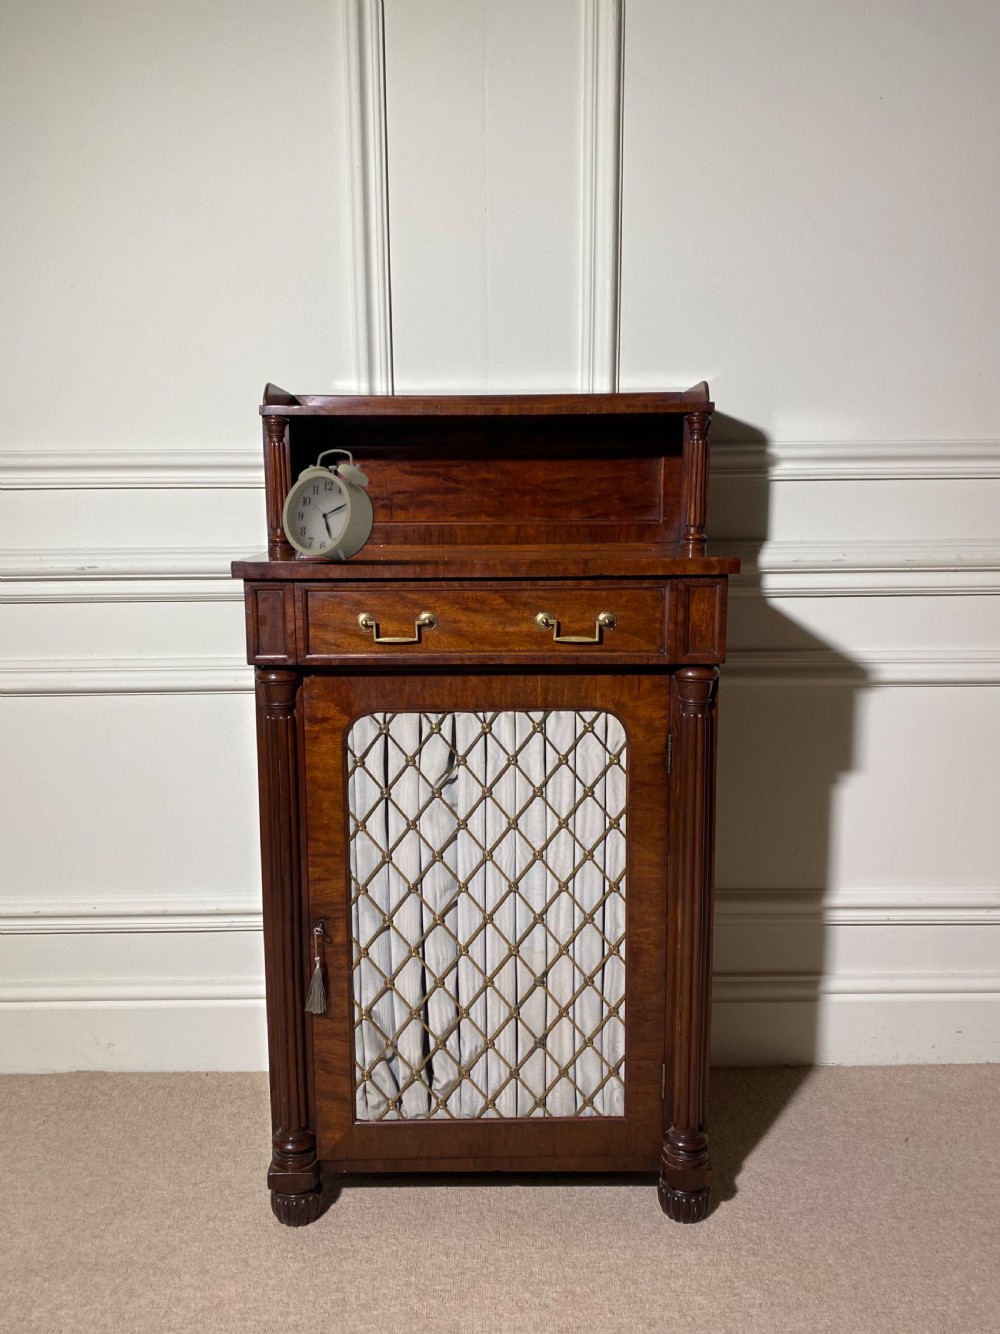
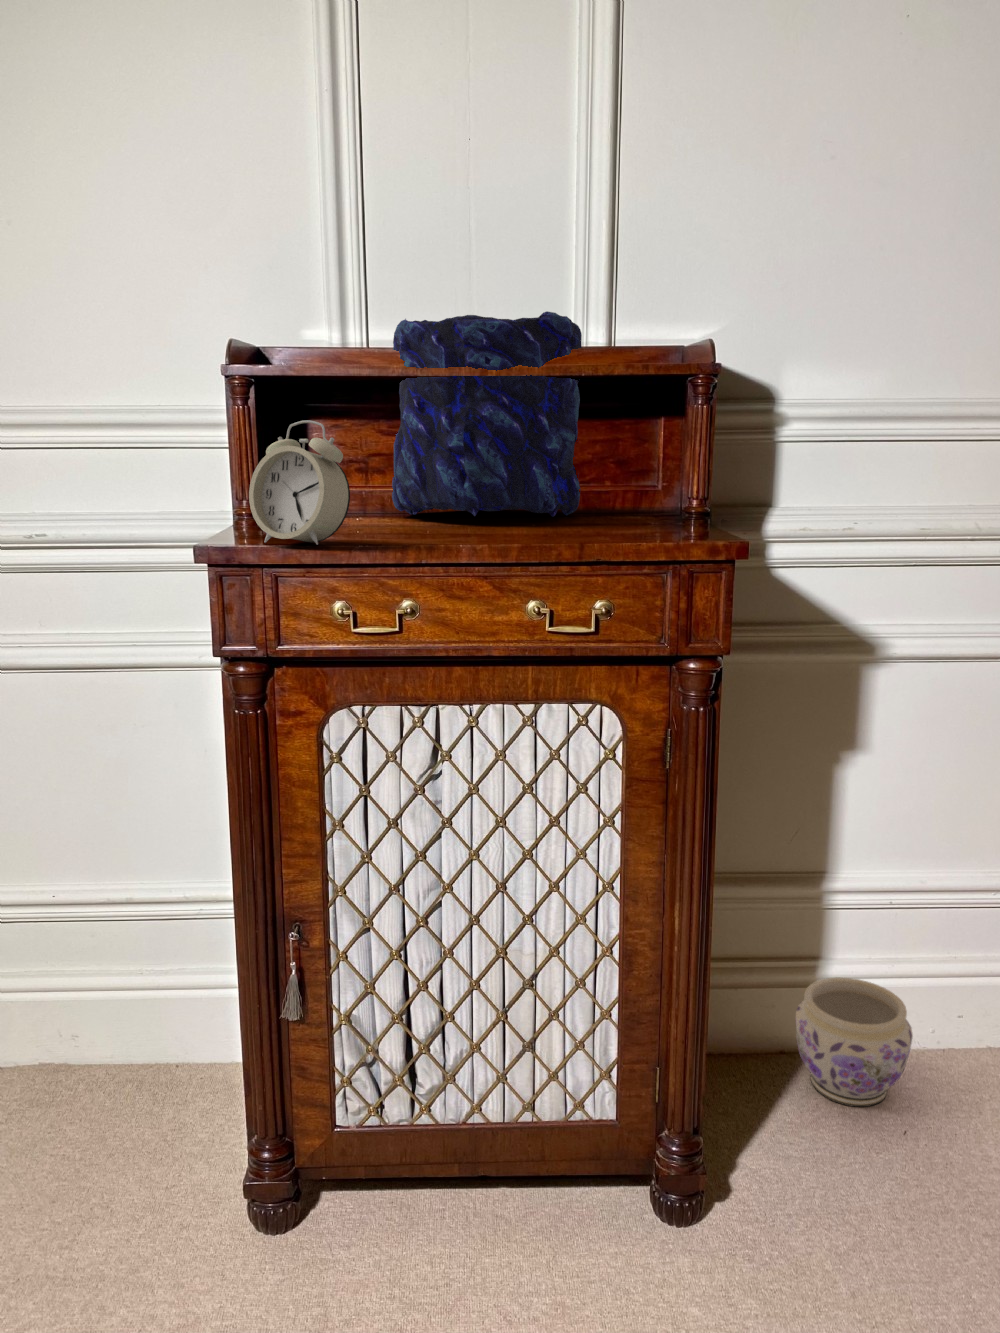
vase: none [413,358,587,546] -> present [392,311,582,517]
planter: none [799,992,913,1117] -> present [796,977,913,1107]

